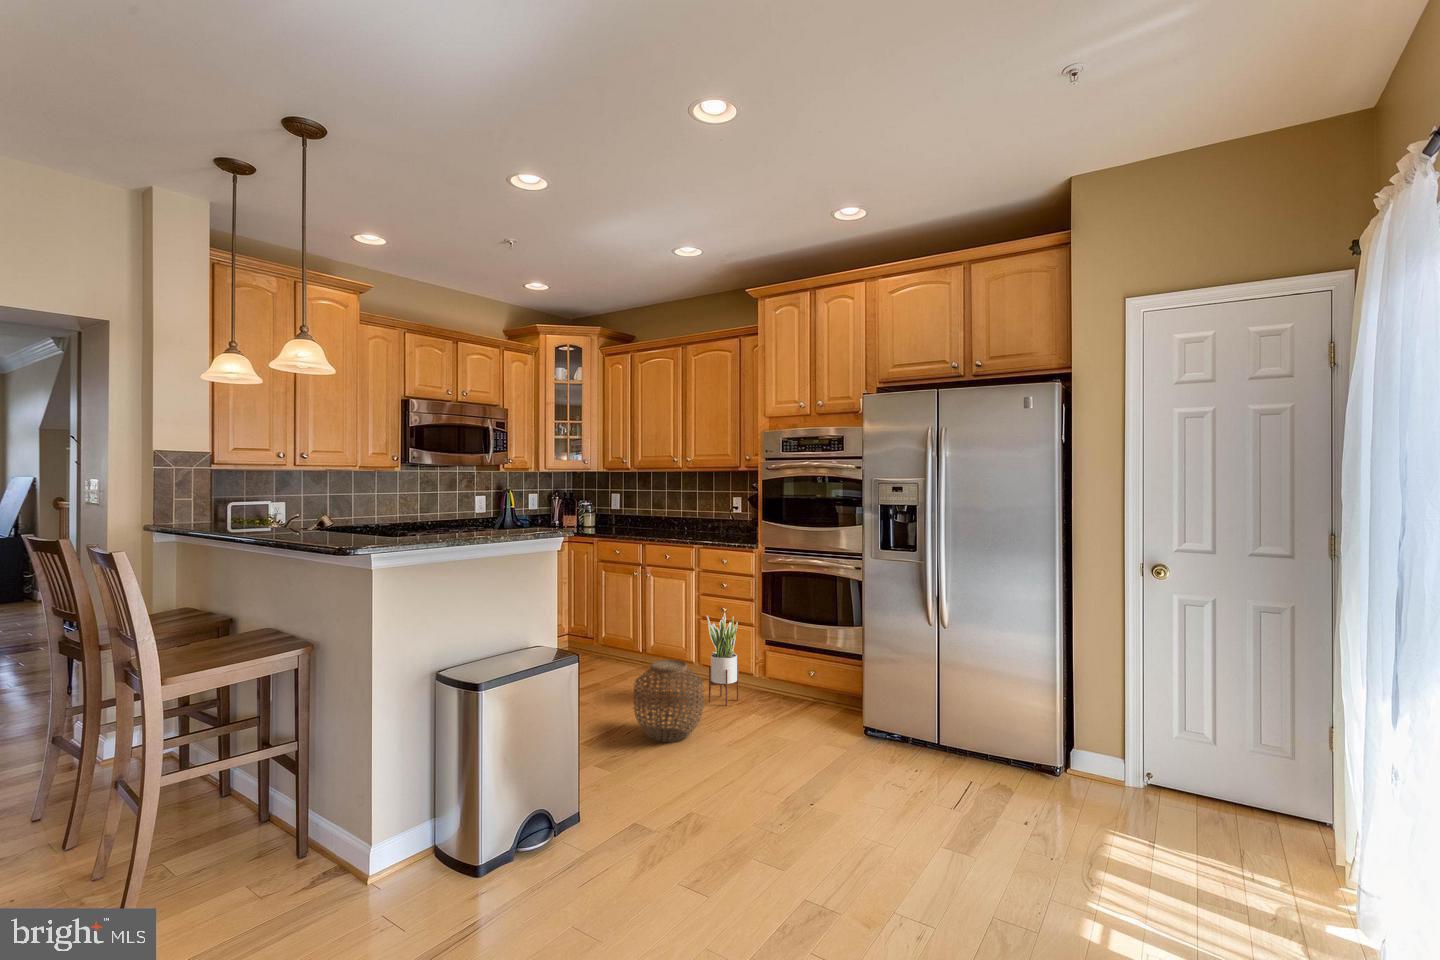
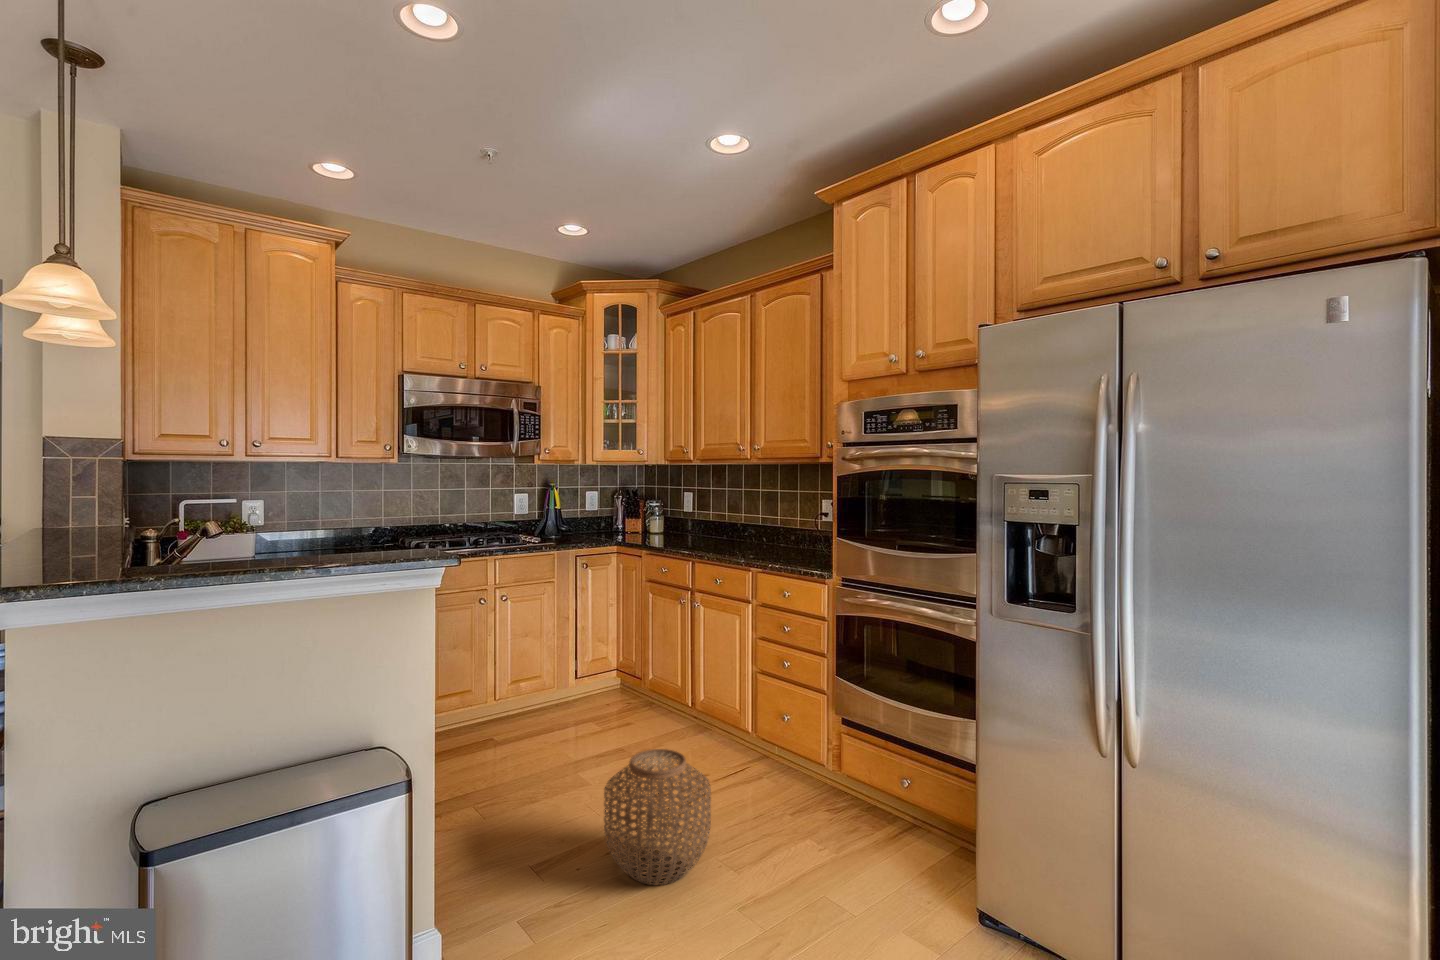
potted plant: present [707,613,739,706] -> none [745,673,797,815]

